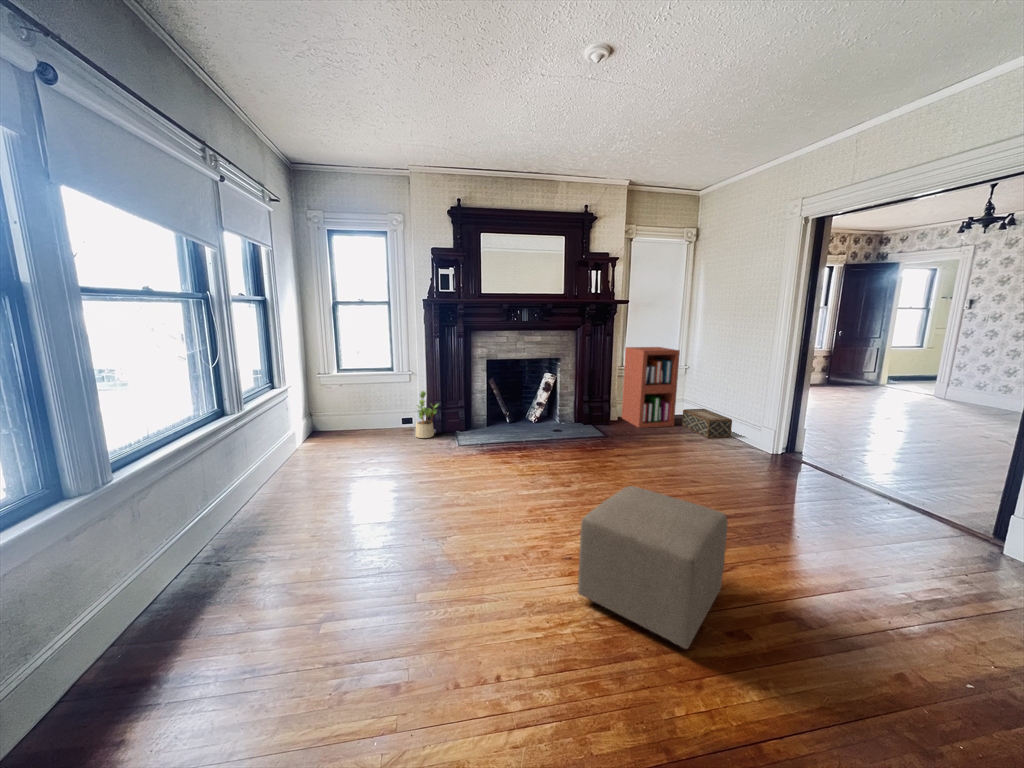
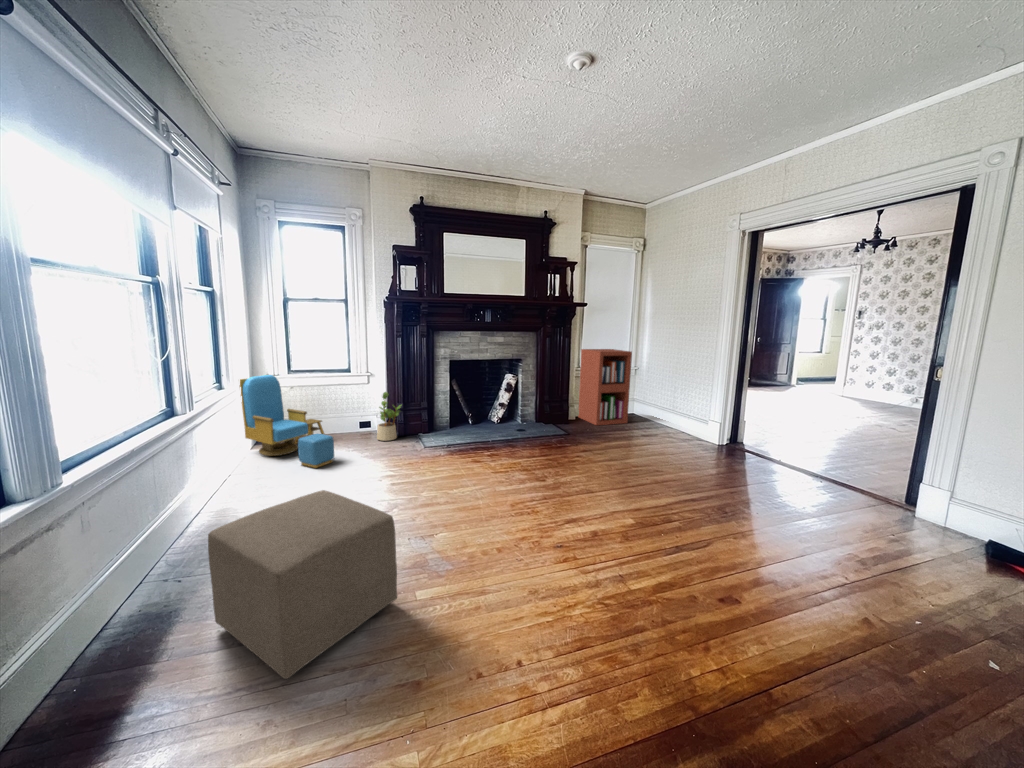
armchair: none [290,374,372,464] -> present [240,375,334,468]
woven basket: present [682,409,732,438] -> none [634,406,680,433]
ottoman: present [578,486,728,649] -> present [208,490,397,679]

